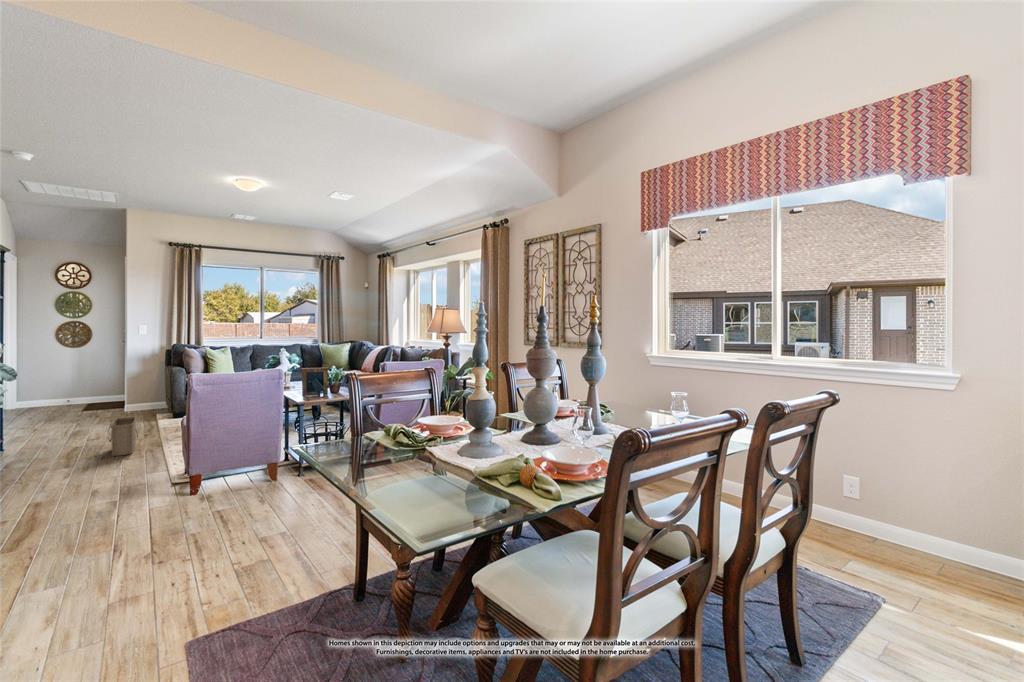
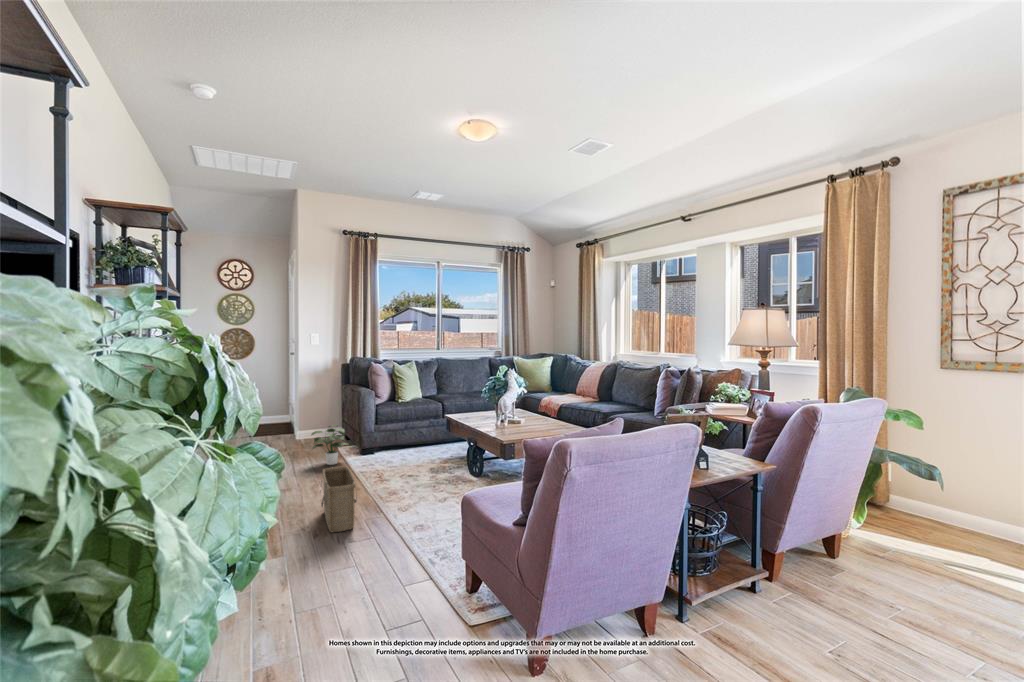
potted plant: none [125,394,161,425] -> present [311,424,347,465]

